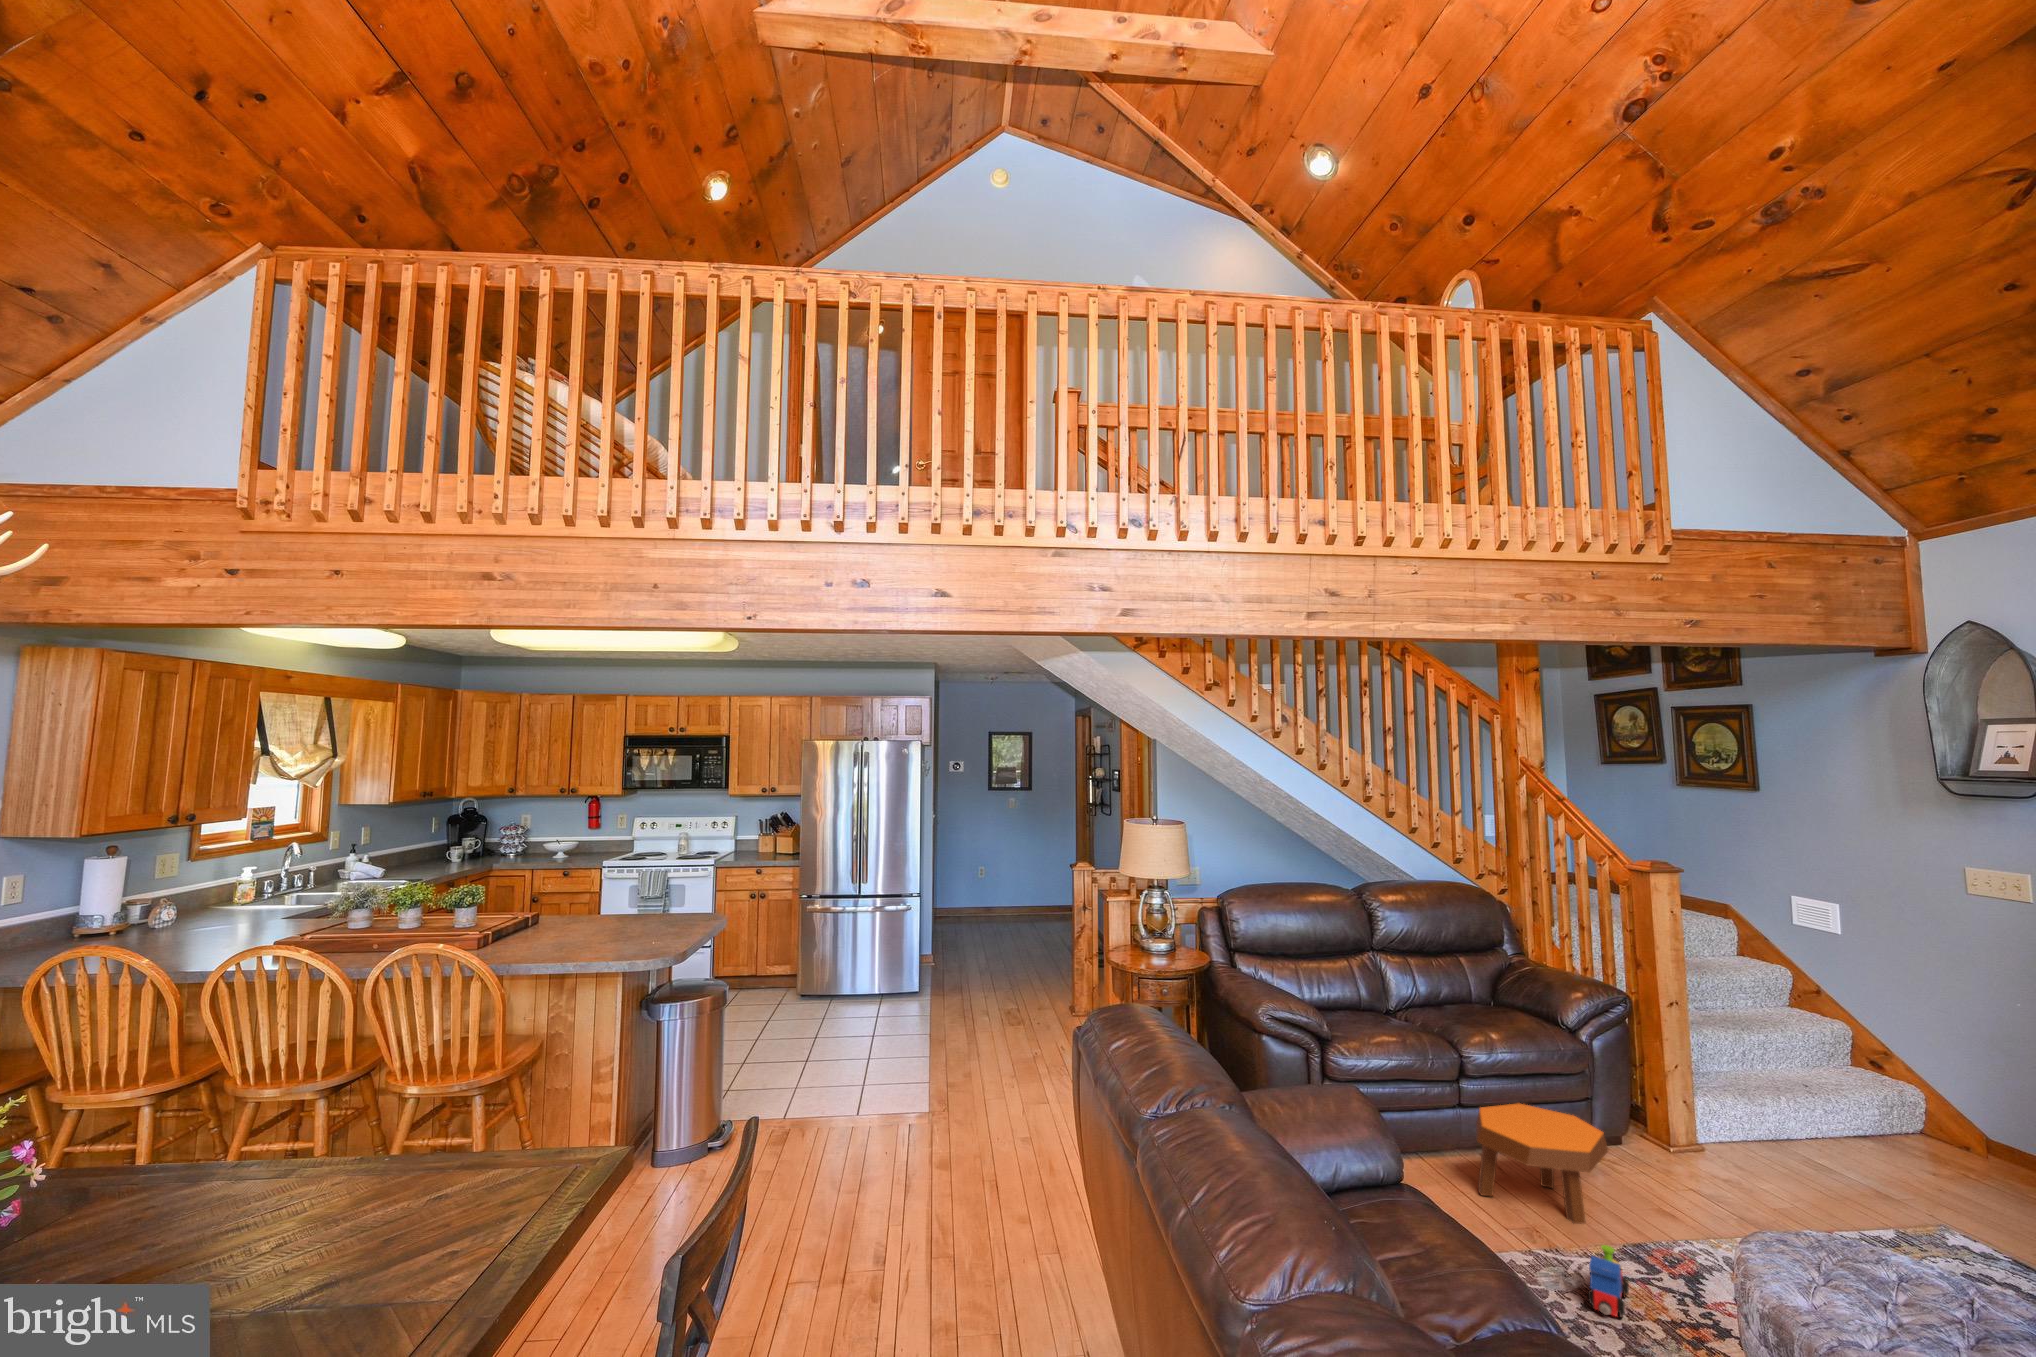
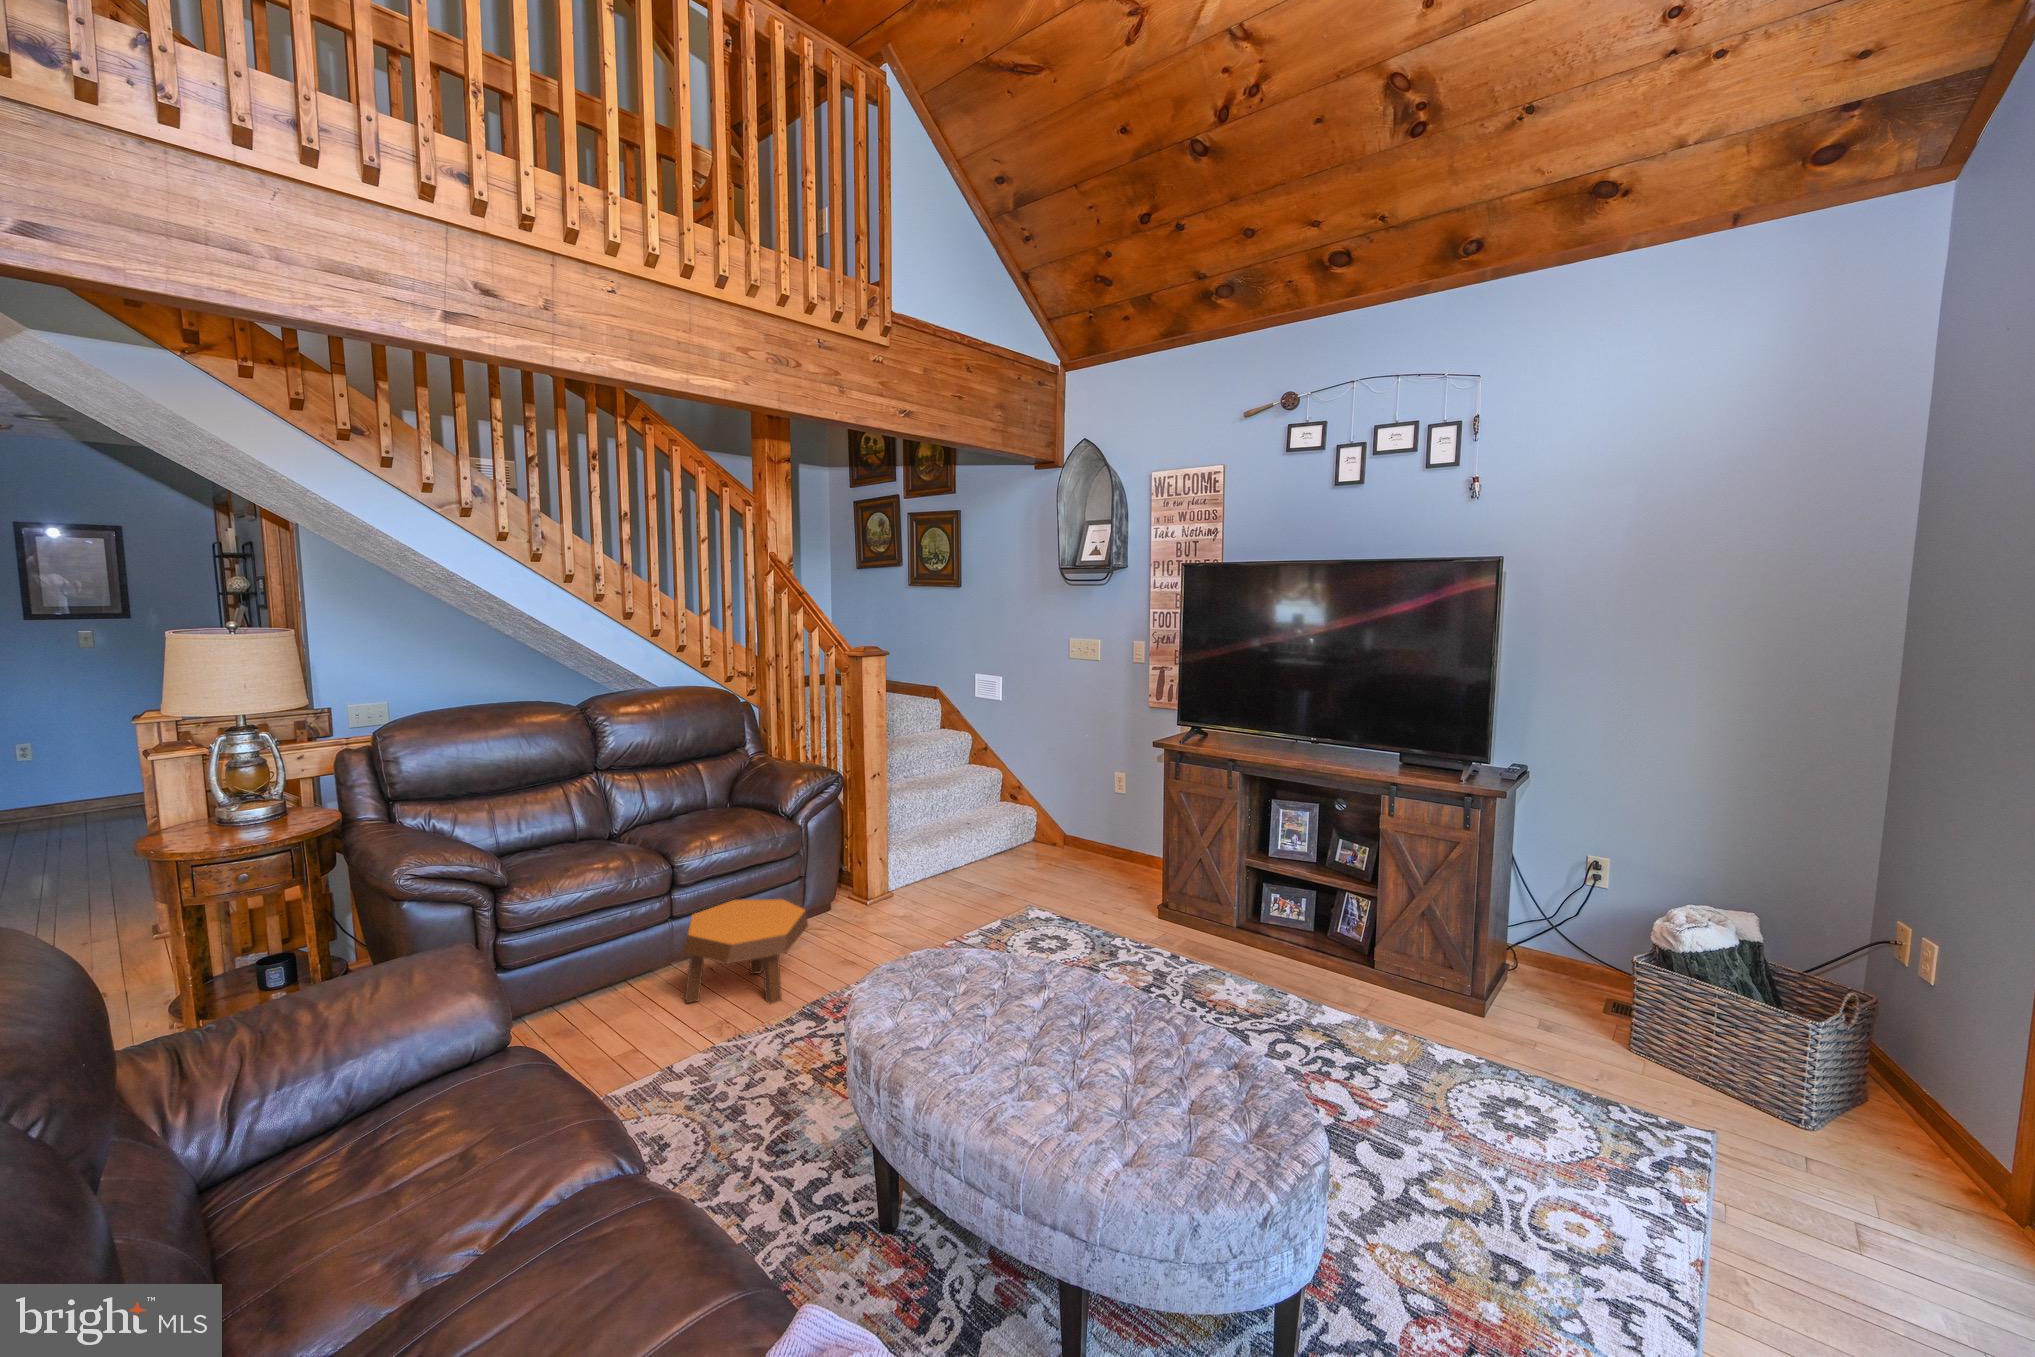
toy train: present [1588,1245,1629,1318] -> none [760,1026,802,1095]

